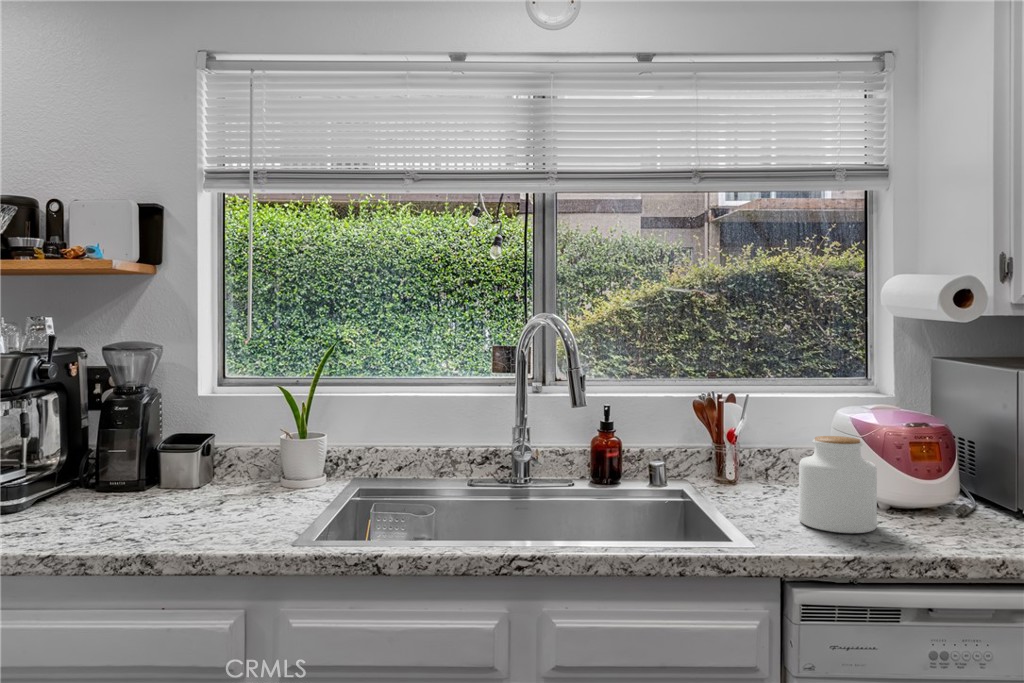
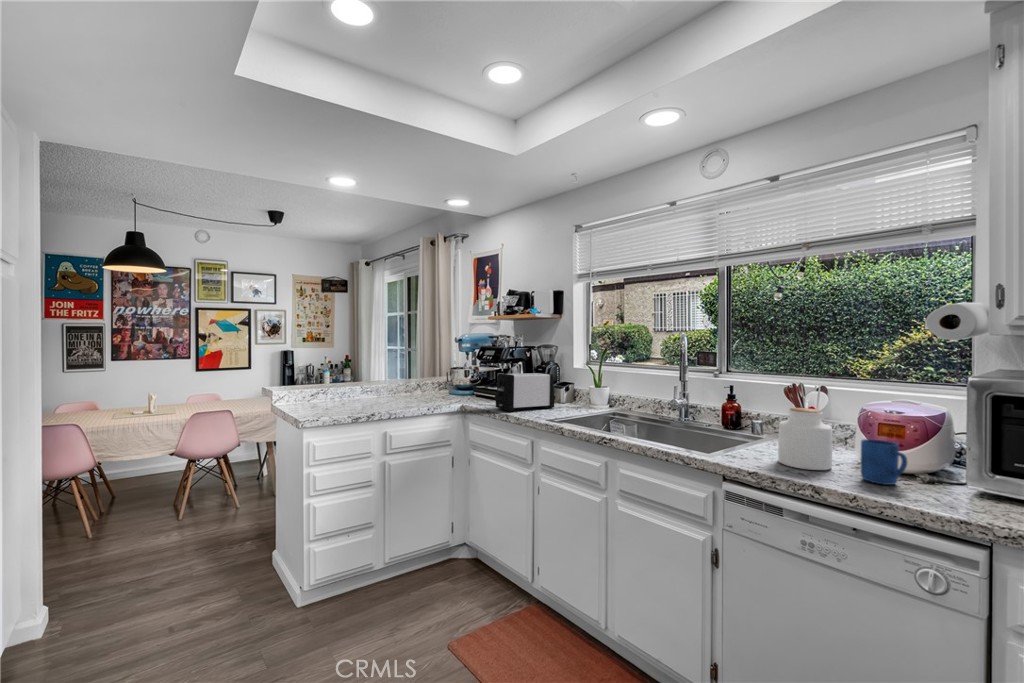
toaster: none [52,418,215,541] -> present [495,373,555,412]
mug: none [918,469,987,532] -> present [861,439,907,485]

